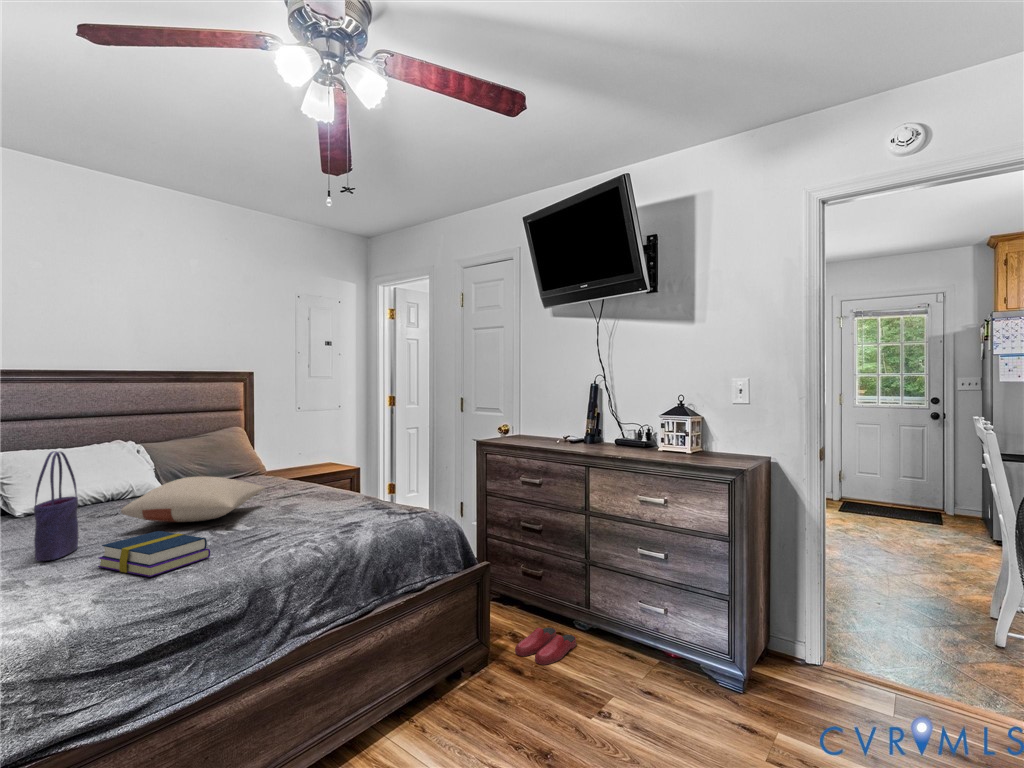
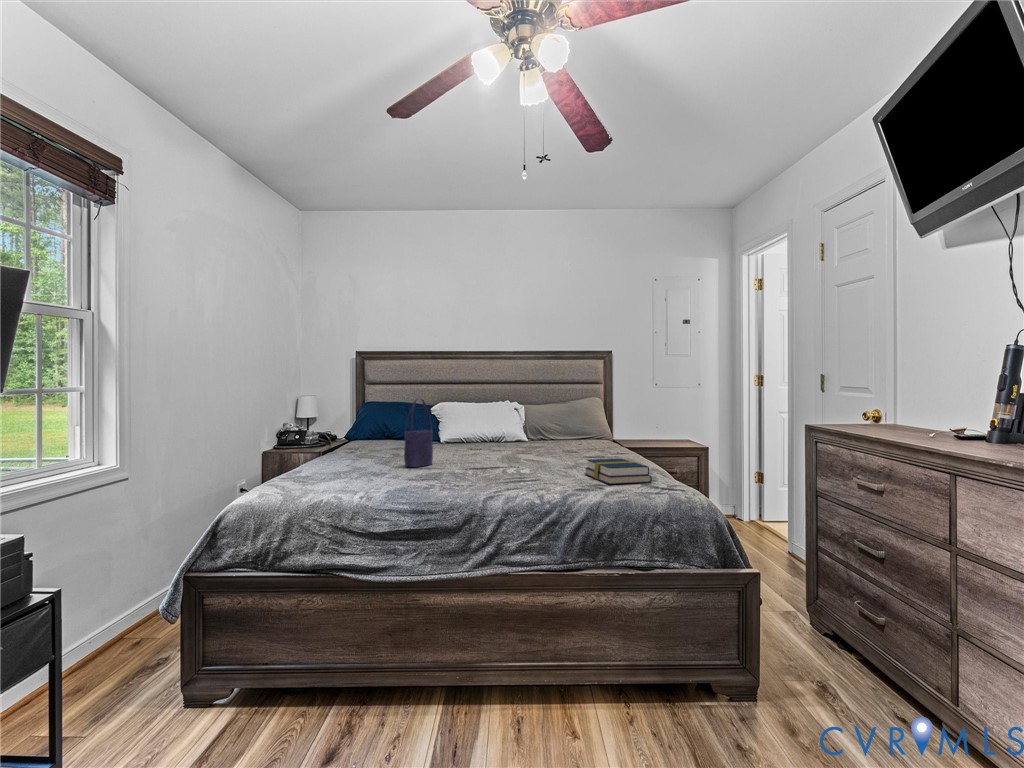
pillow: present [121,476,265,522] -> none [461,430,565,462]
book: present [98,531,210,577] -> present [585,459,652,484]
slippers: present [515,627,576,665] -> none [809,690,925,750]

